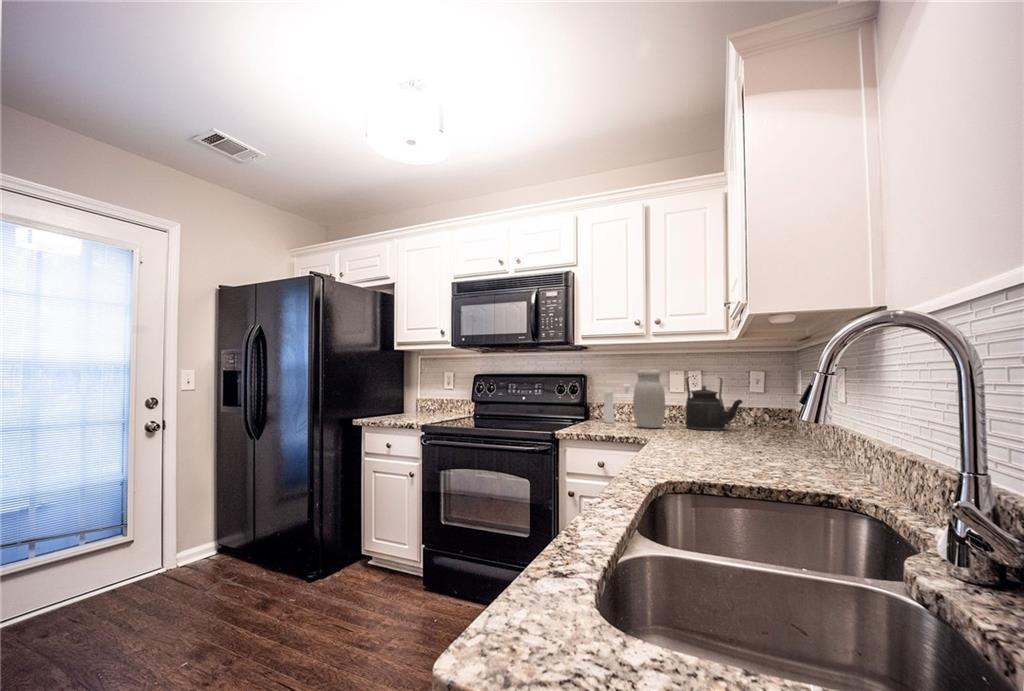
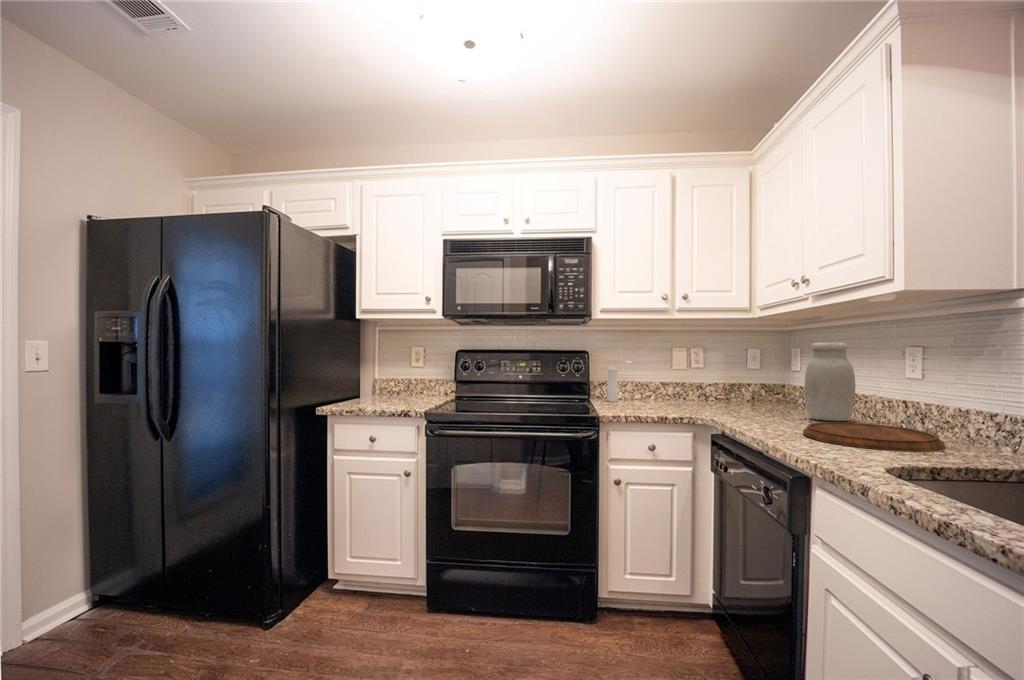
jar: present [633,370,665,428] -> present [804,342,856,421]
kettle: present [685,377,743,431] -> none [696,353,758,406]
cutting board: none [687,445,806,474] -> present [803,422,945,452]

